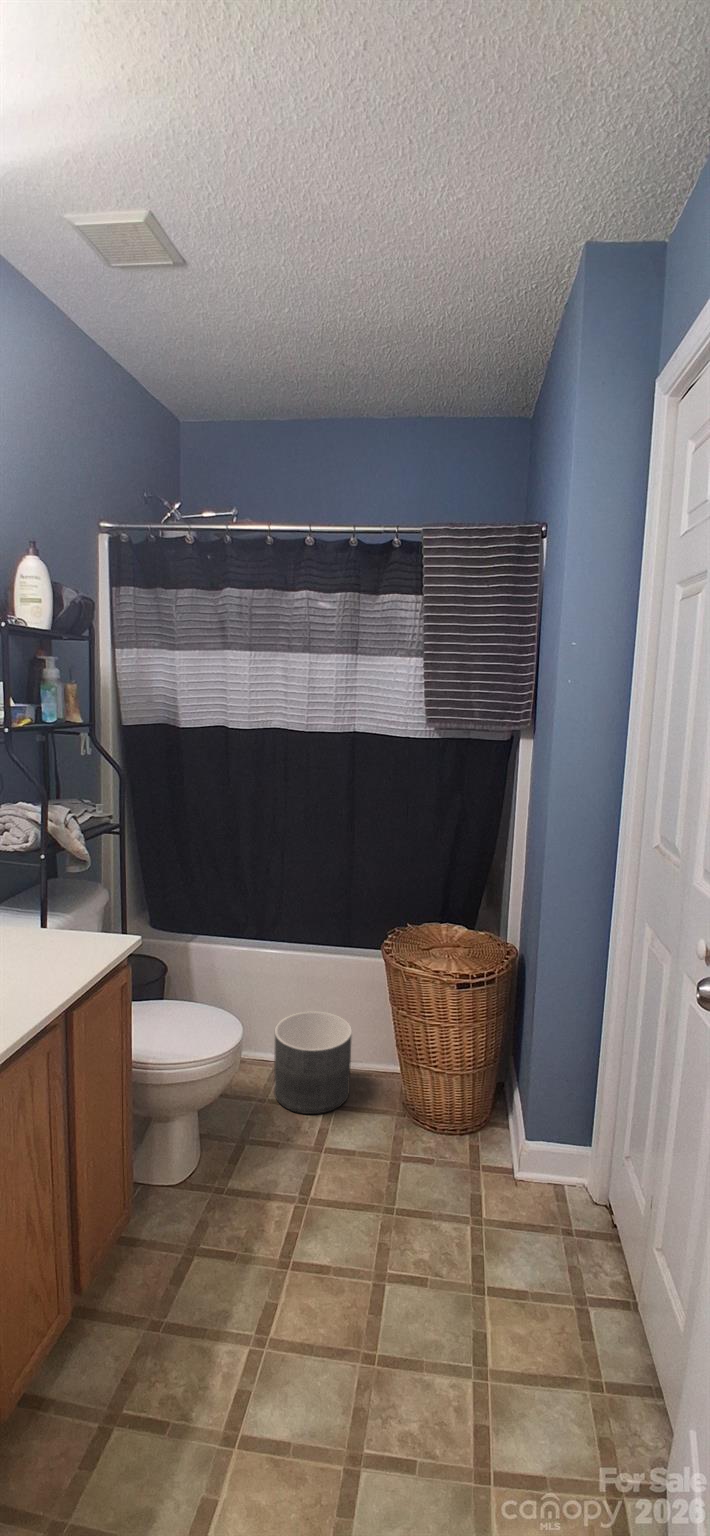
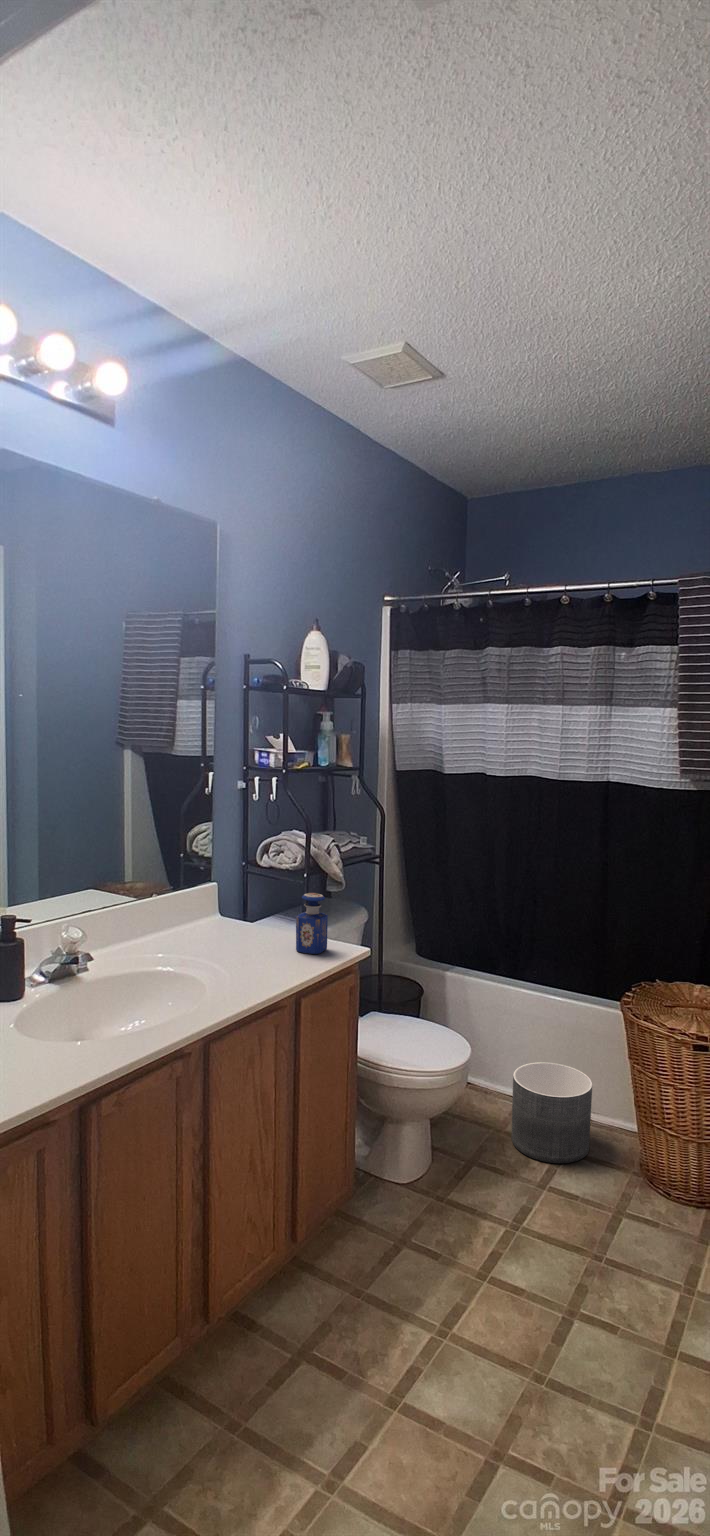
perfume bottle: none [39,886,83,964] -> present [296,893,328,954]

